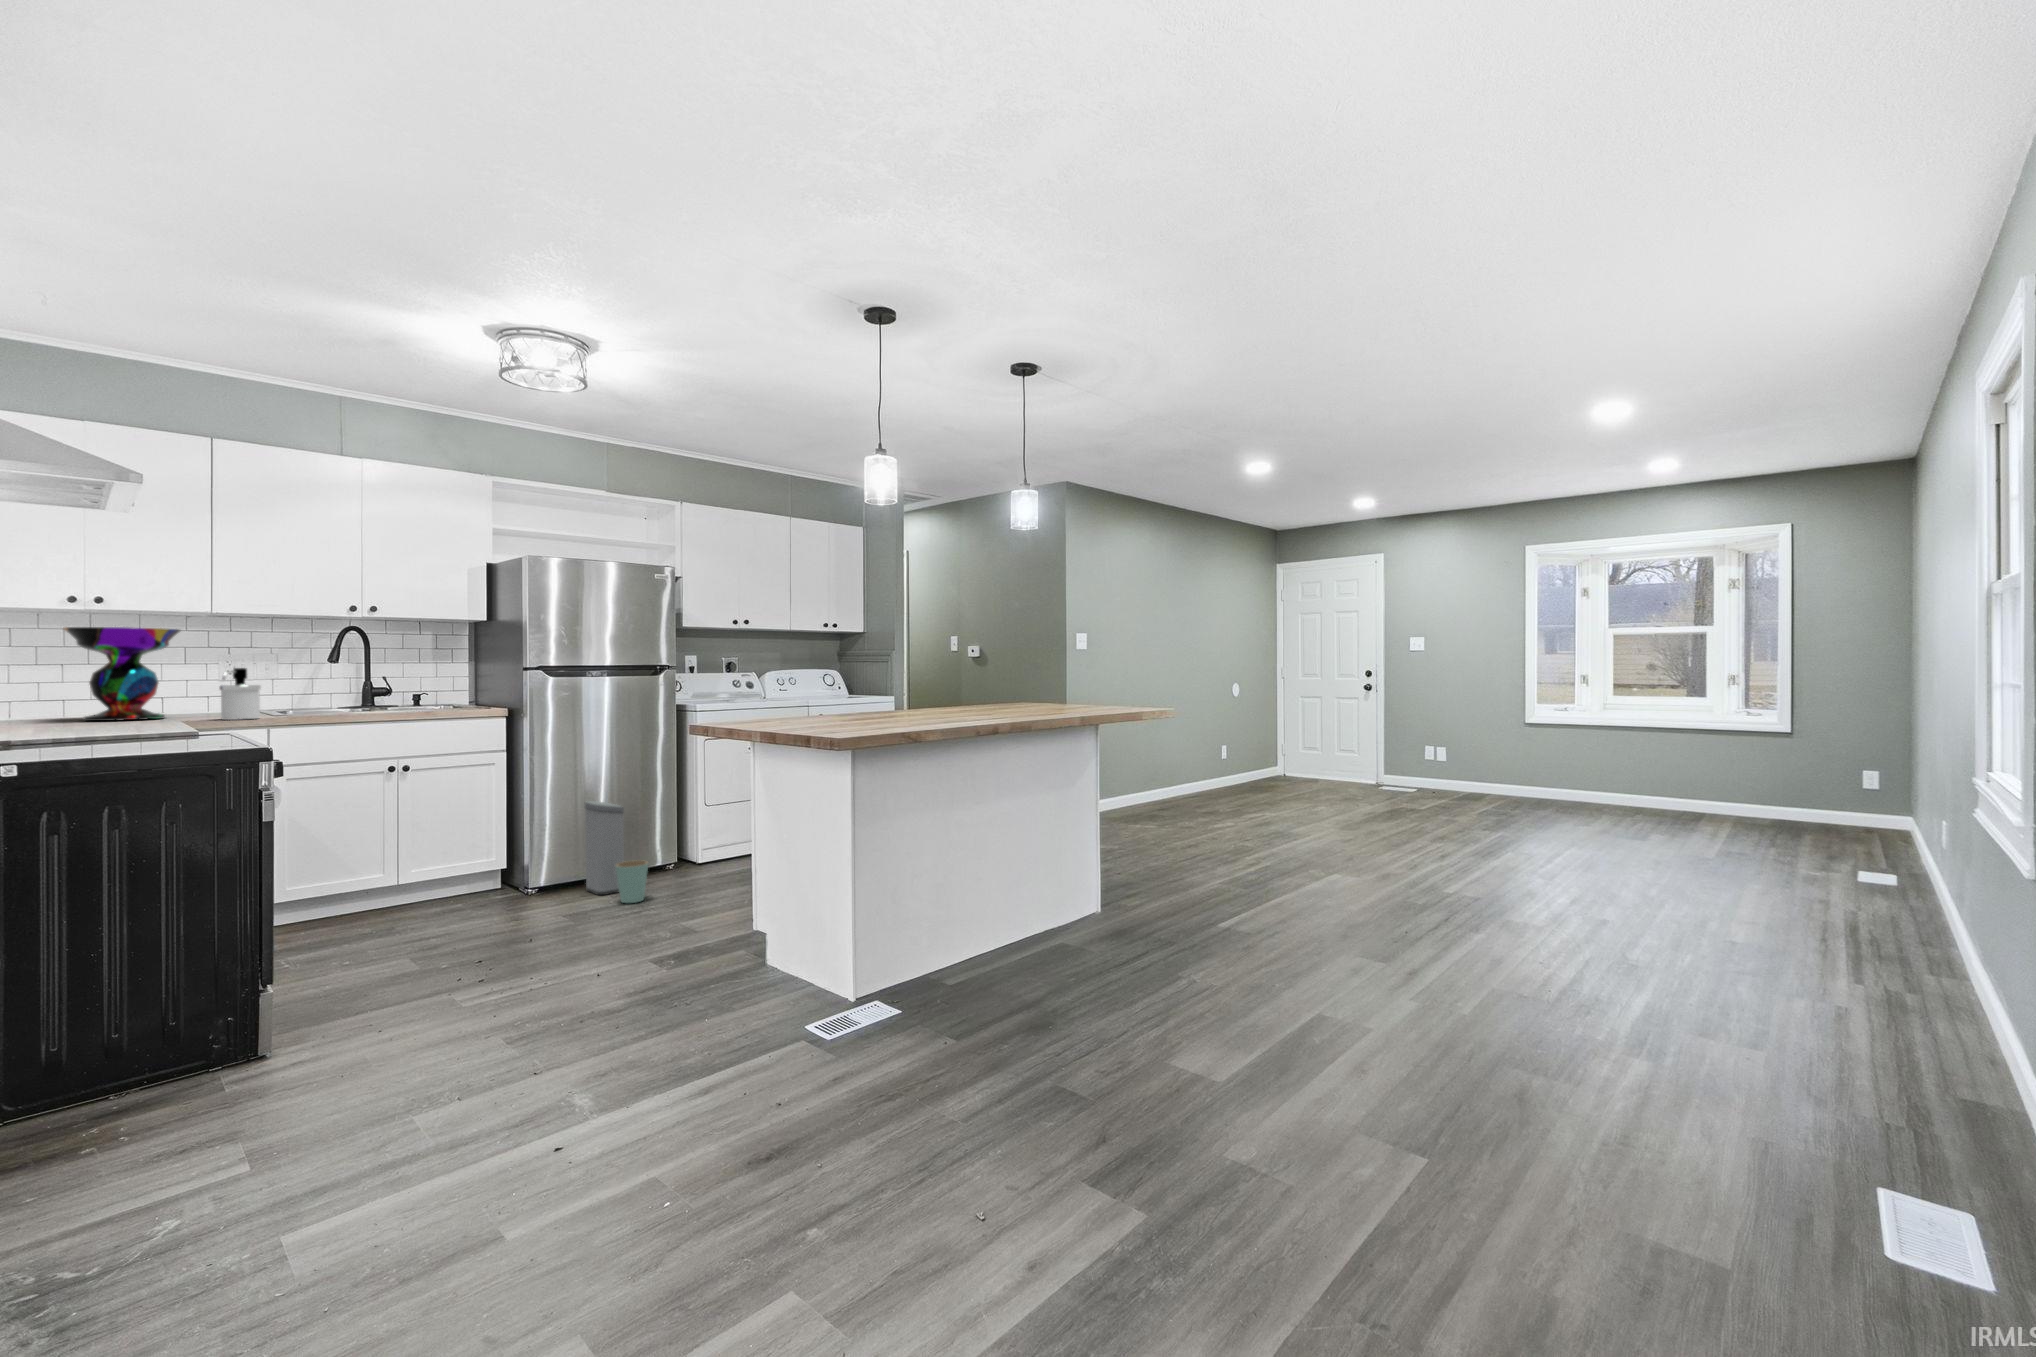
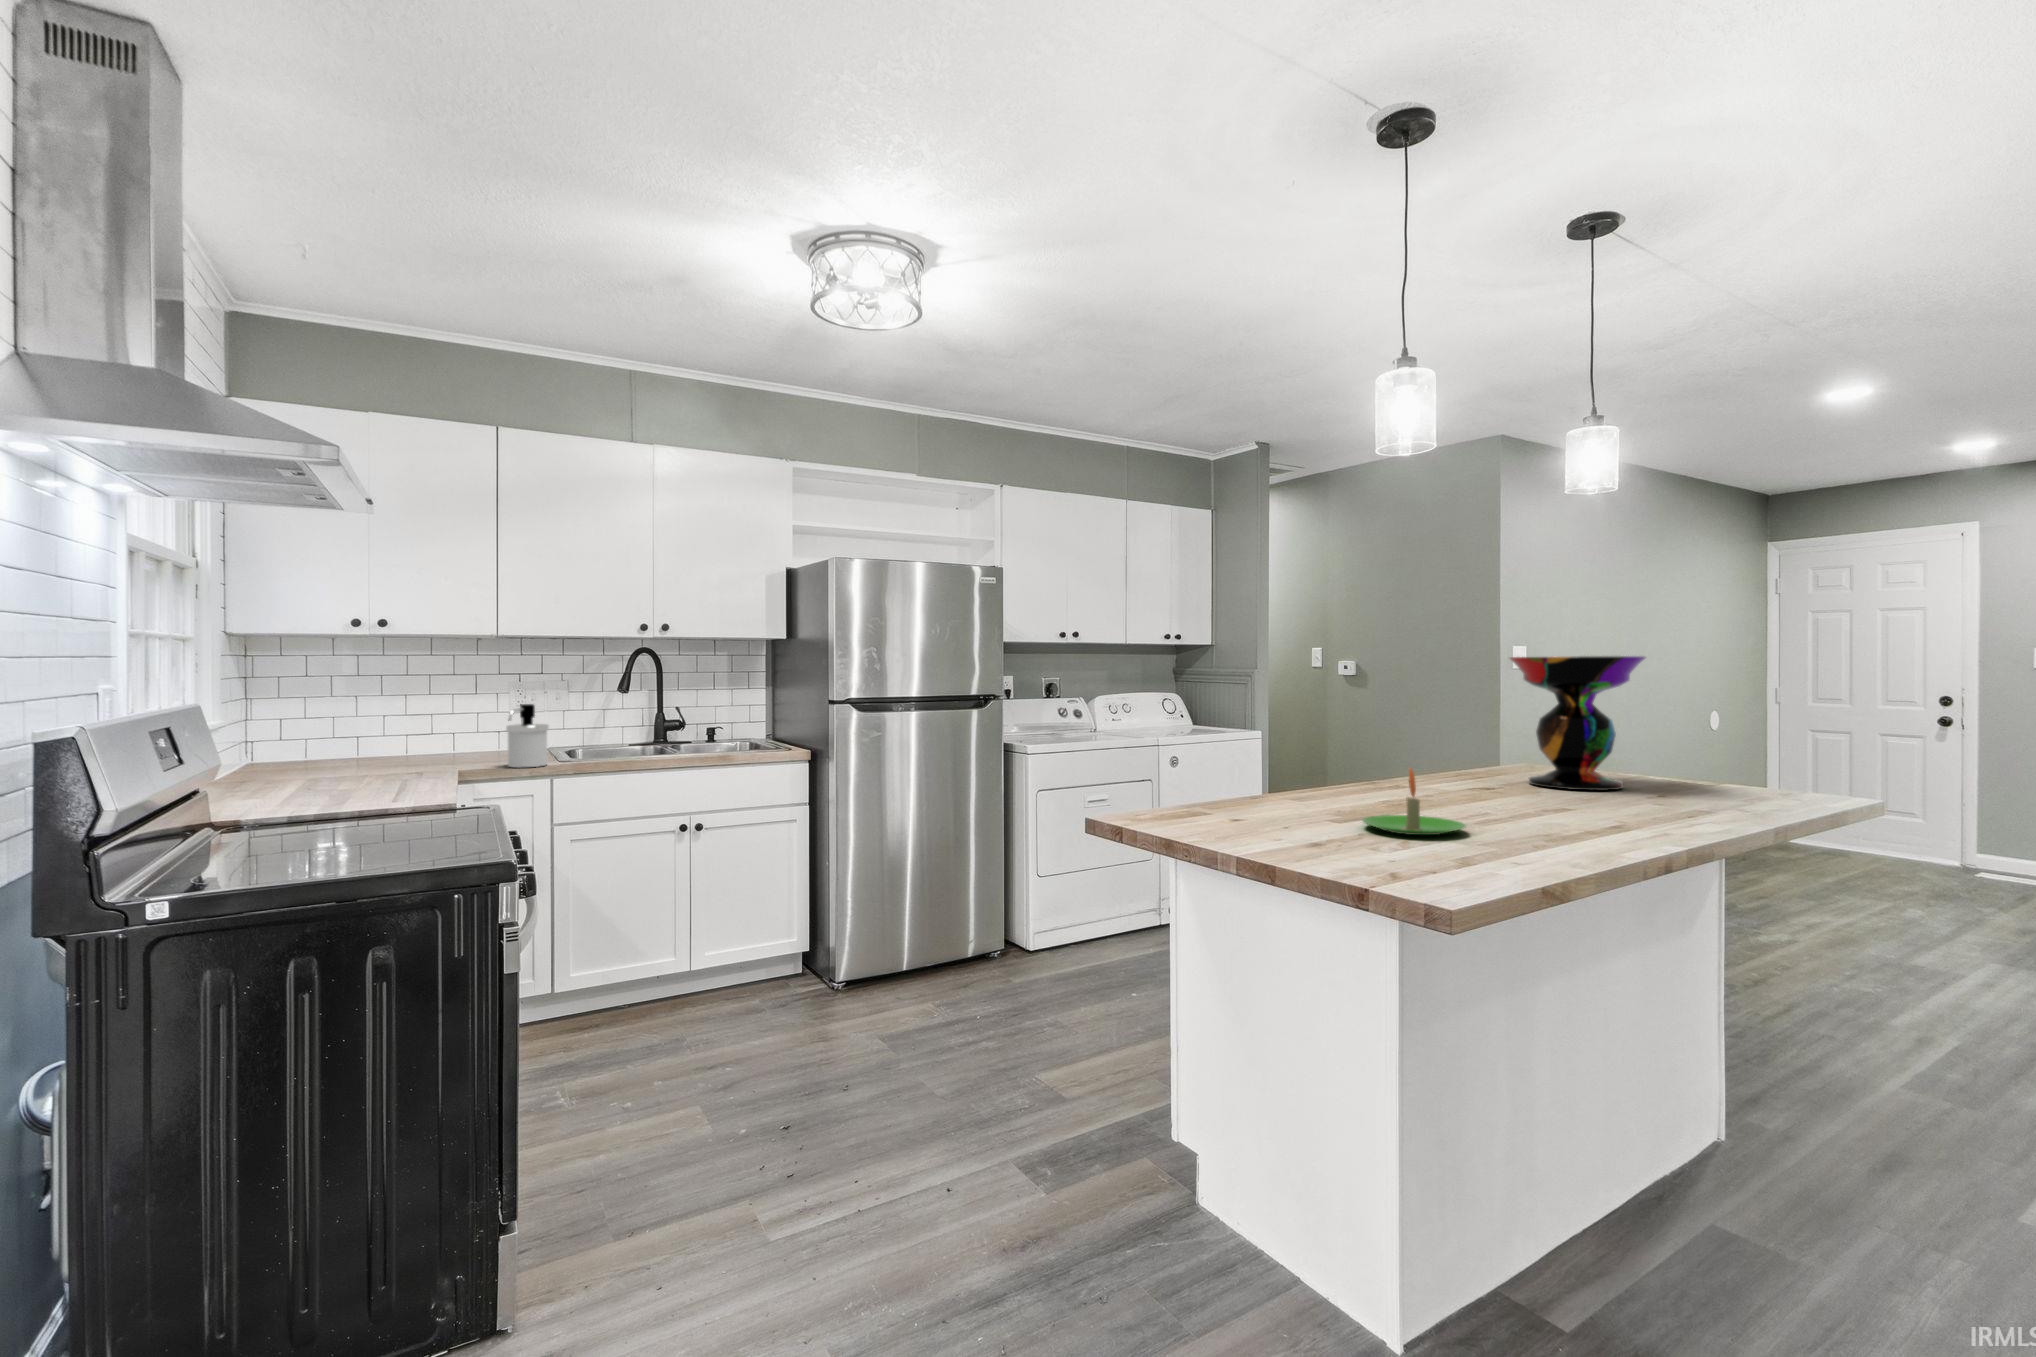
decorative bowl: present [63,627,180,721] -> present [1510,656,1646,790]
candle: none [864,688,923,727] -> present [1362,768,1465,835]
trash can: present [585,801,648,903] -> none [898,871,980,1015]

